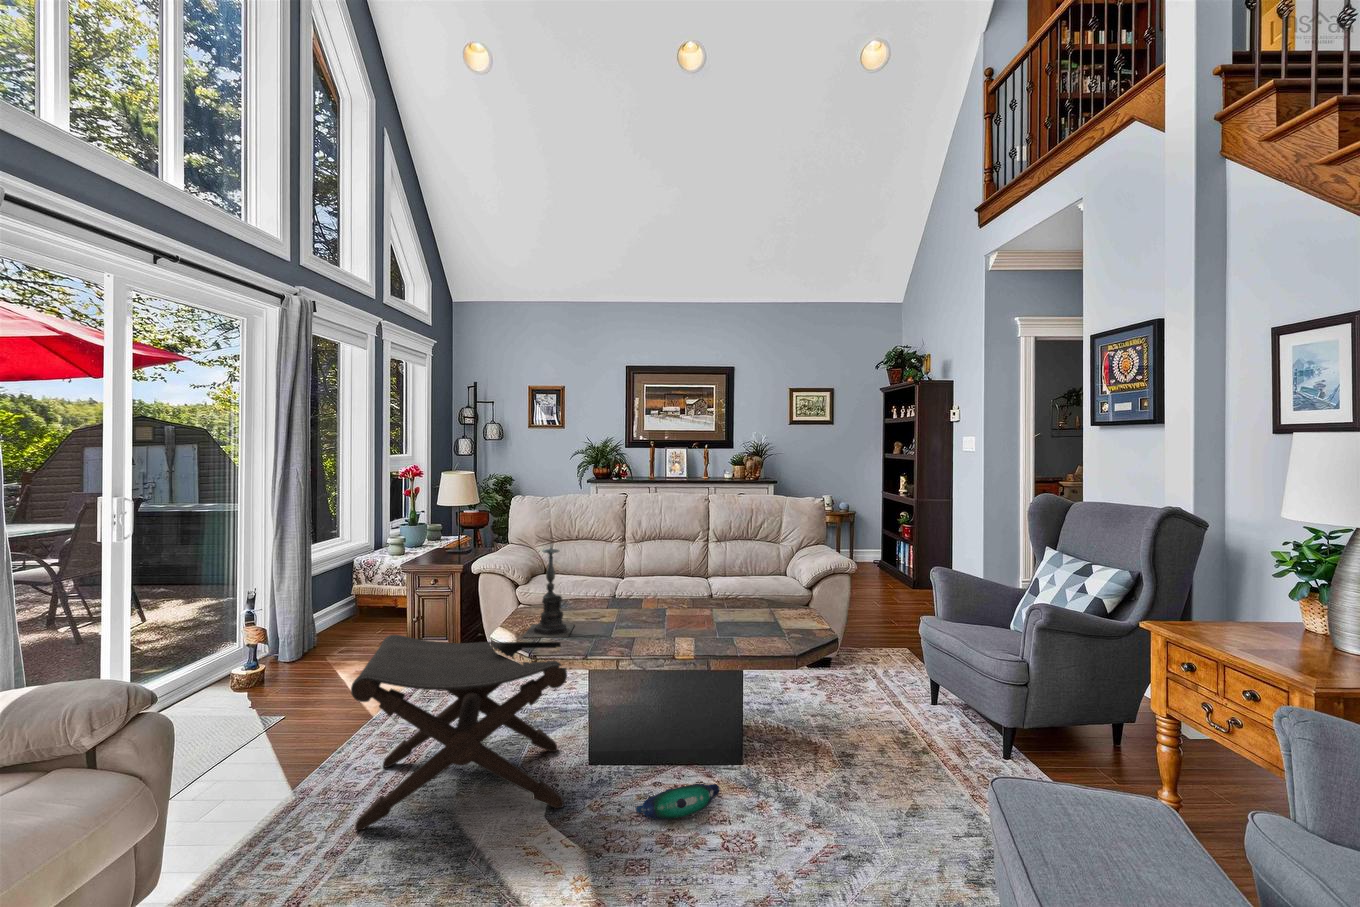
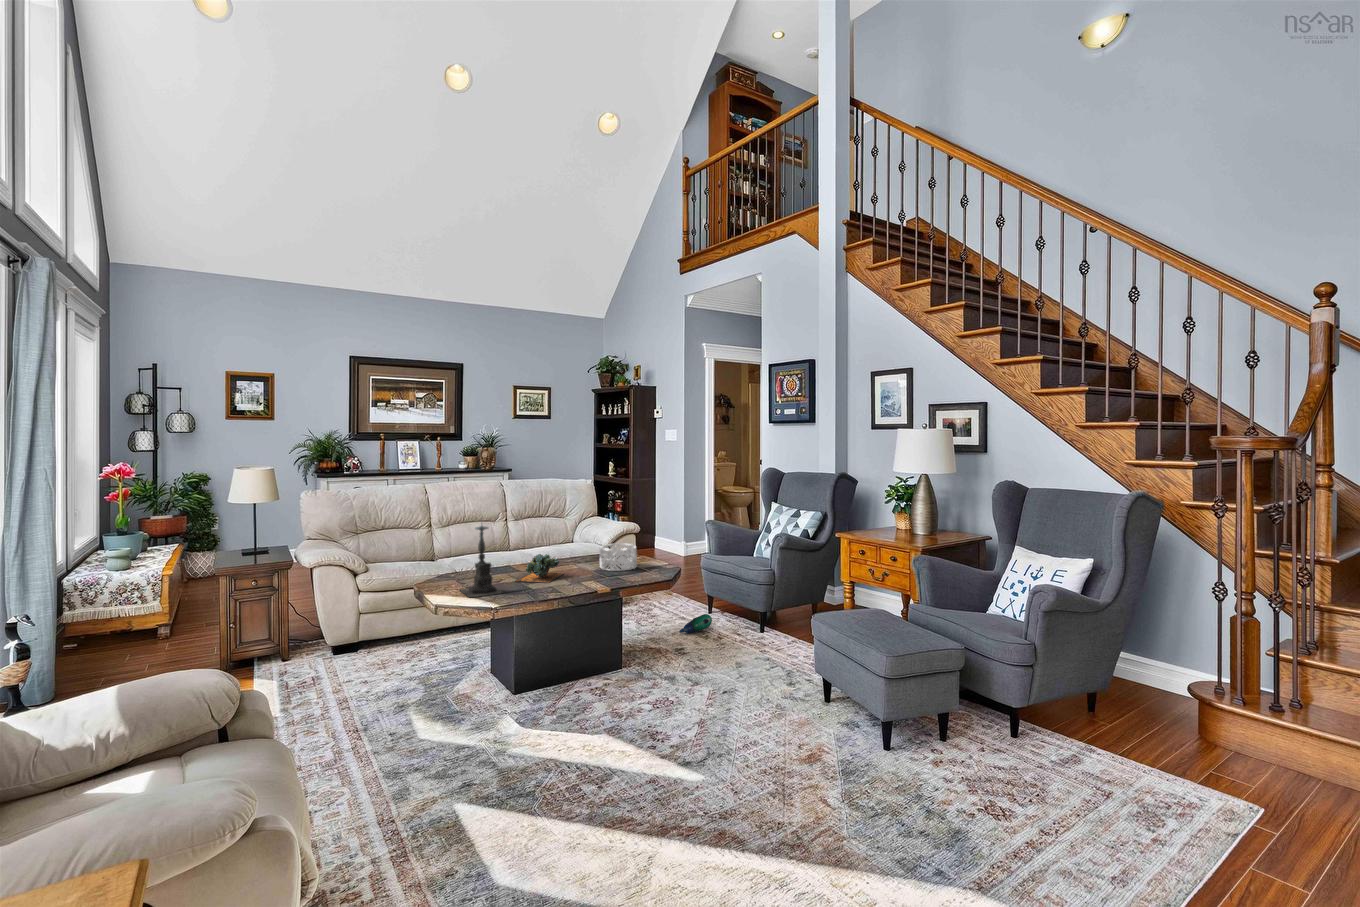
decorative bowl: none [732,586,783,627] -> present [600,544,637,571]
succulent plant: none [607,590,680,631] -> present [515,554,564,583]
footstool: present [351,635,567,830] -> none [333,590,530,764]
plush toy: present [636,784,720,820] -> present [680,614,712,633]

